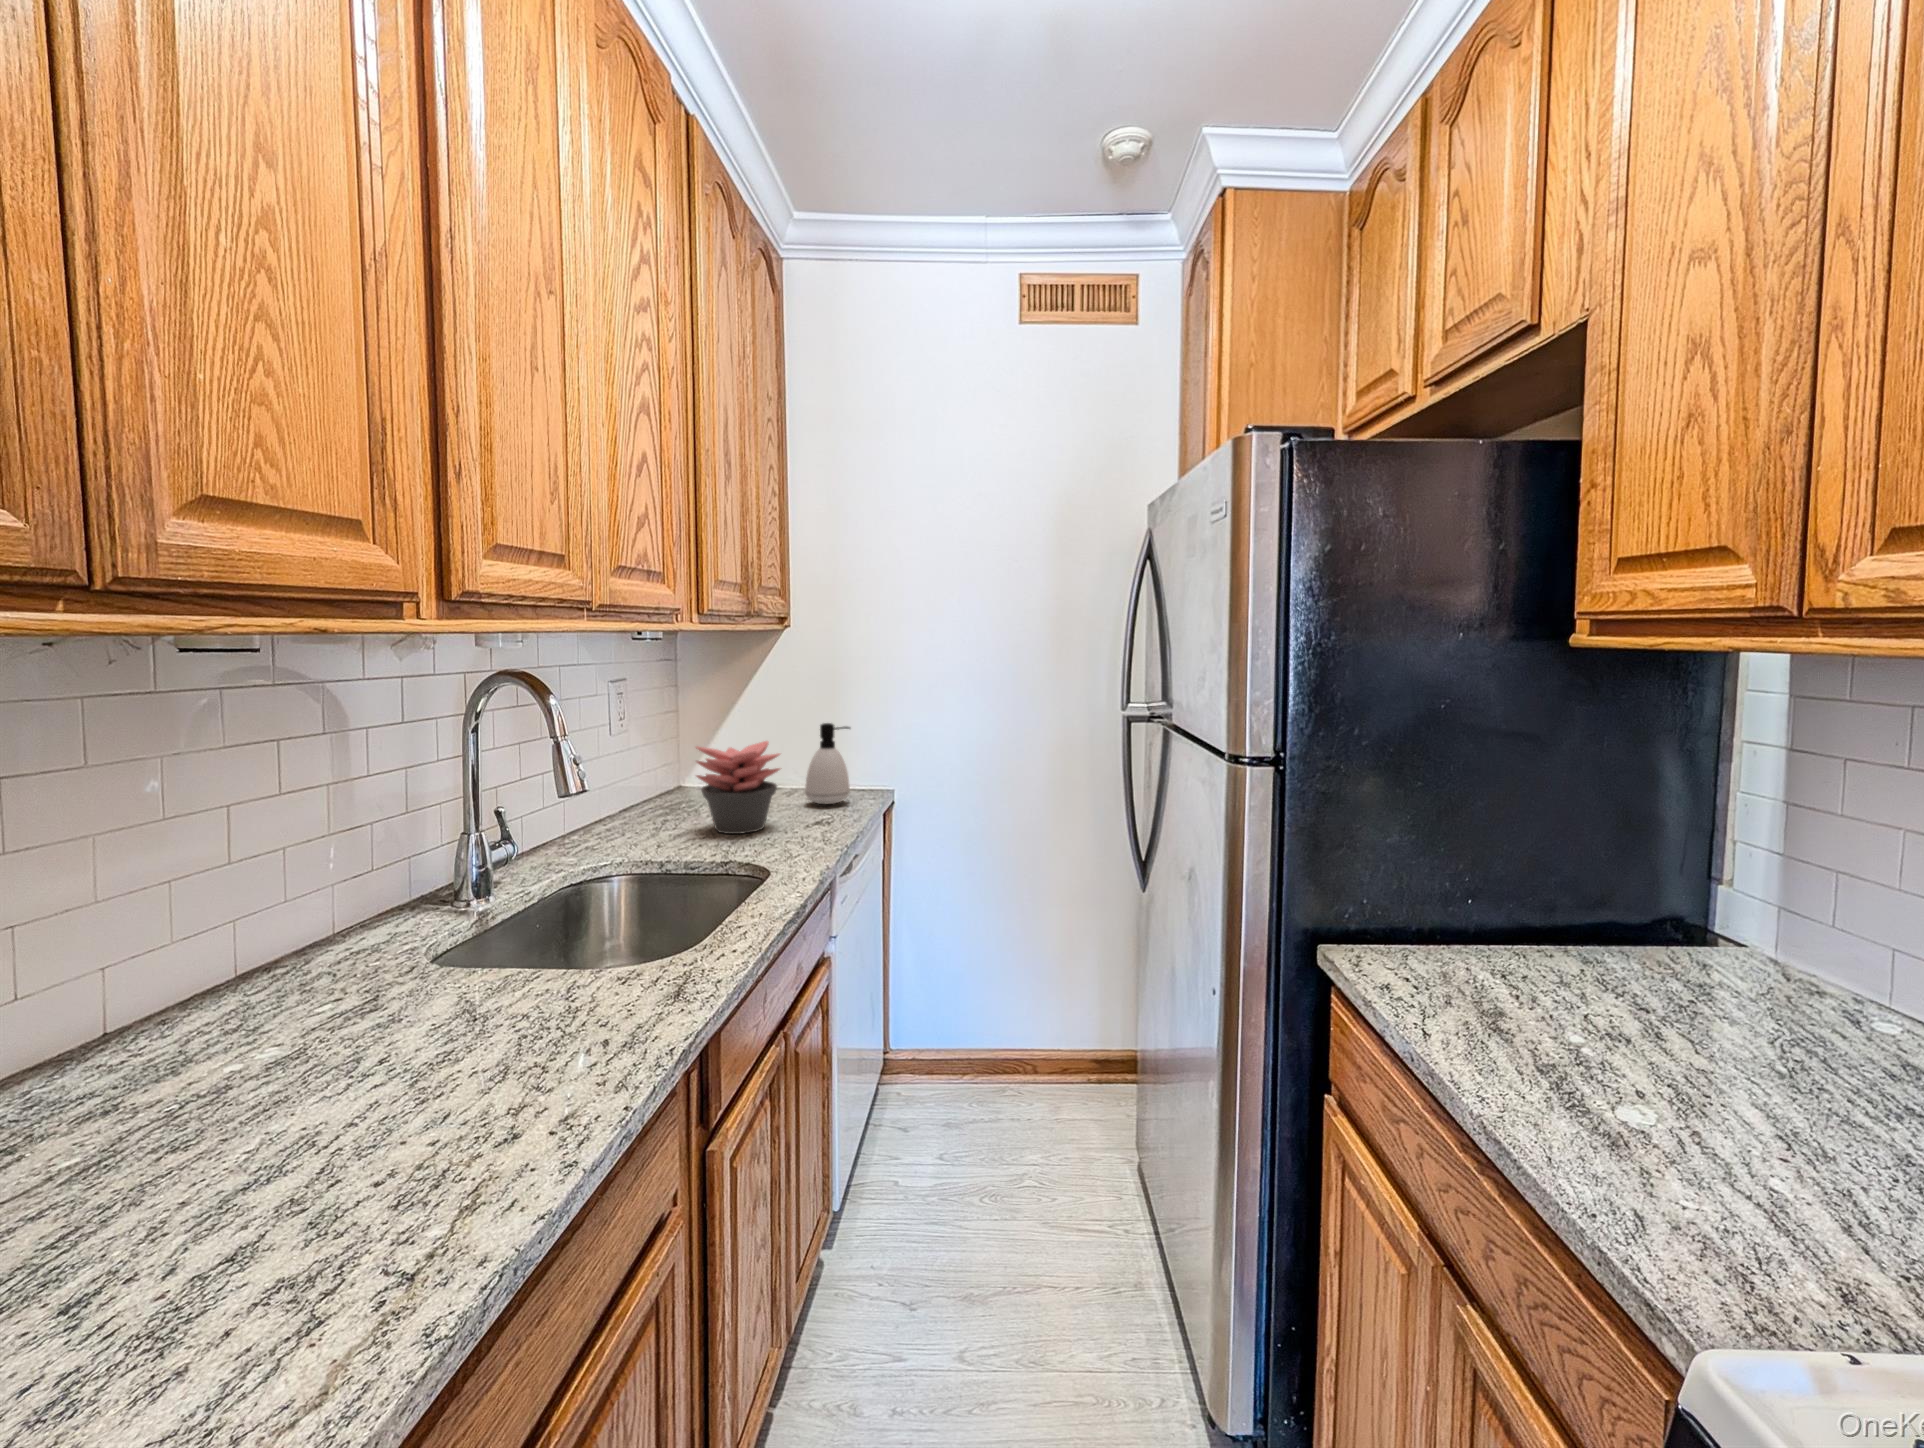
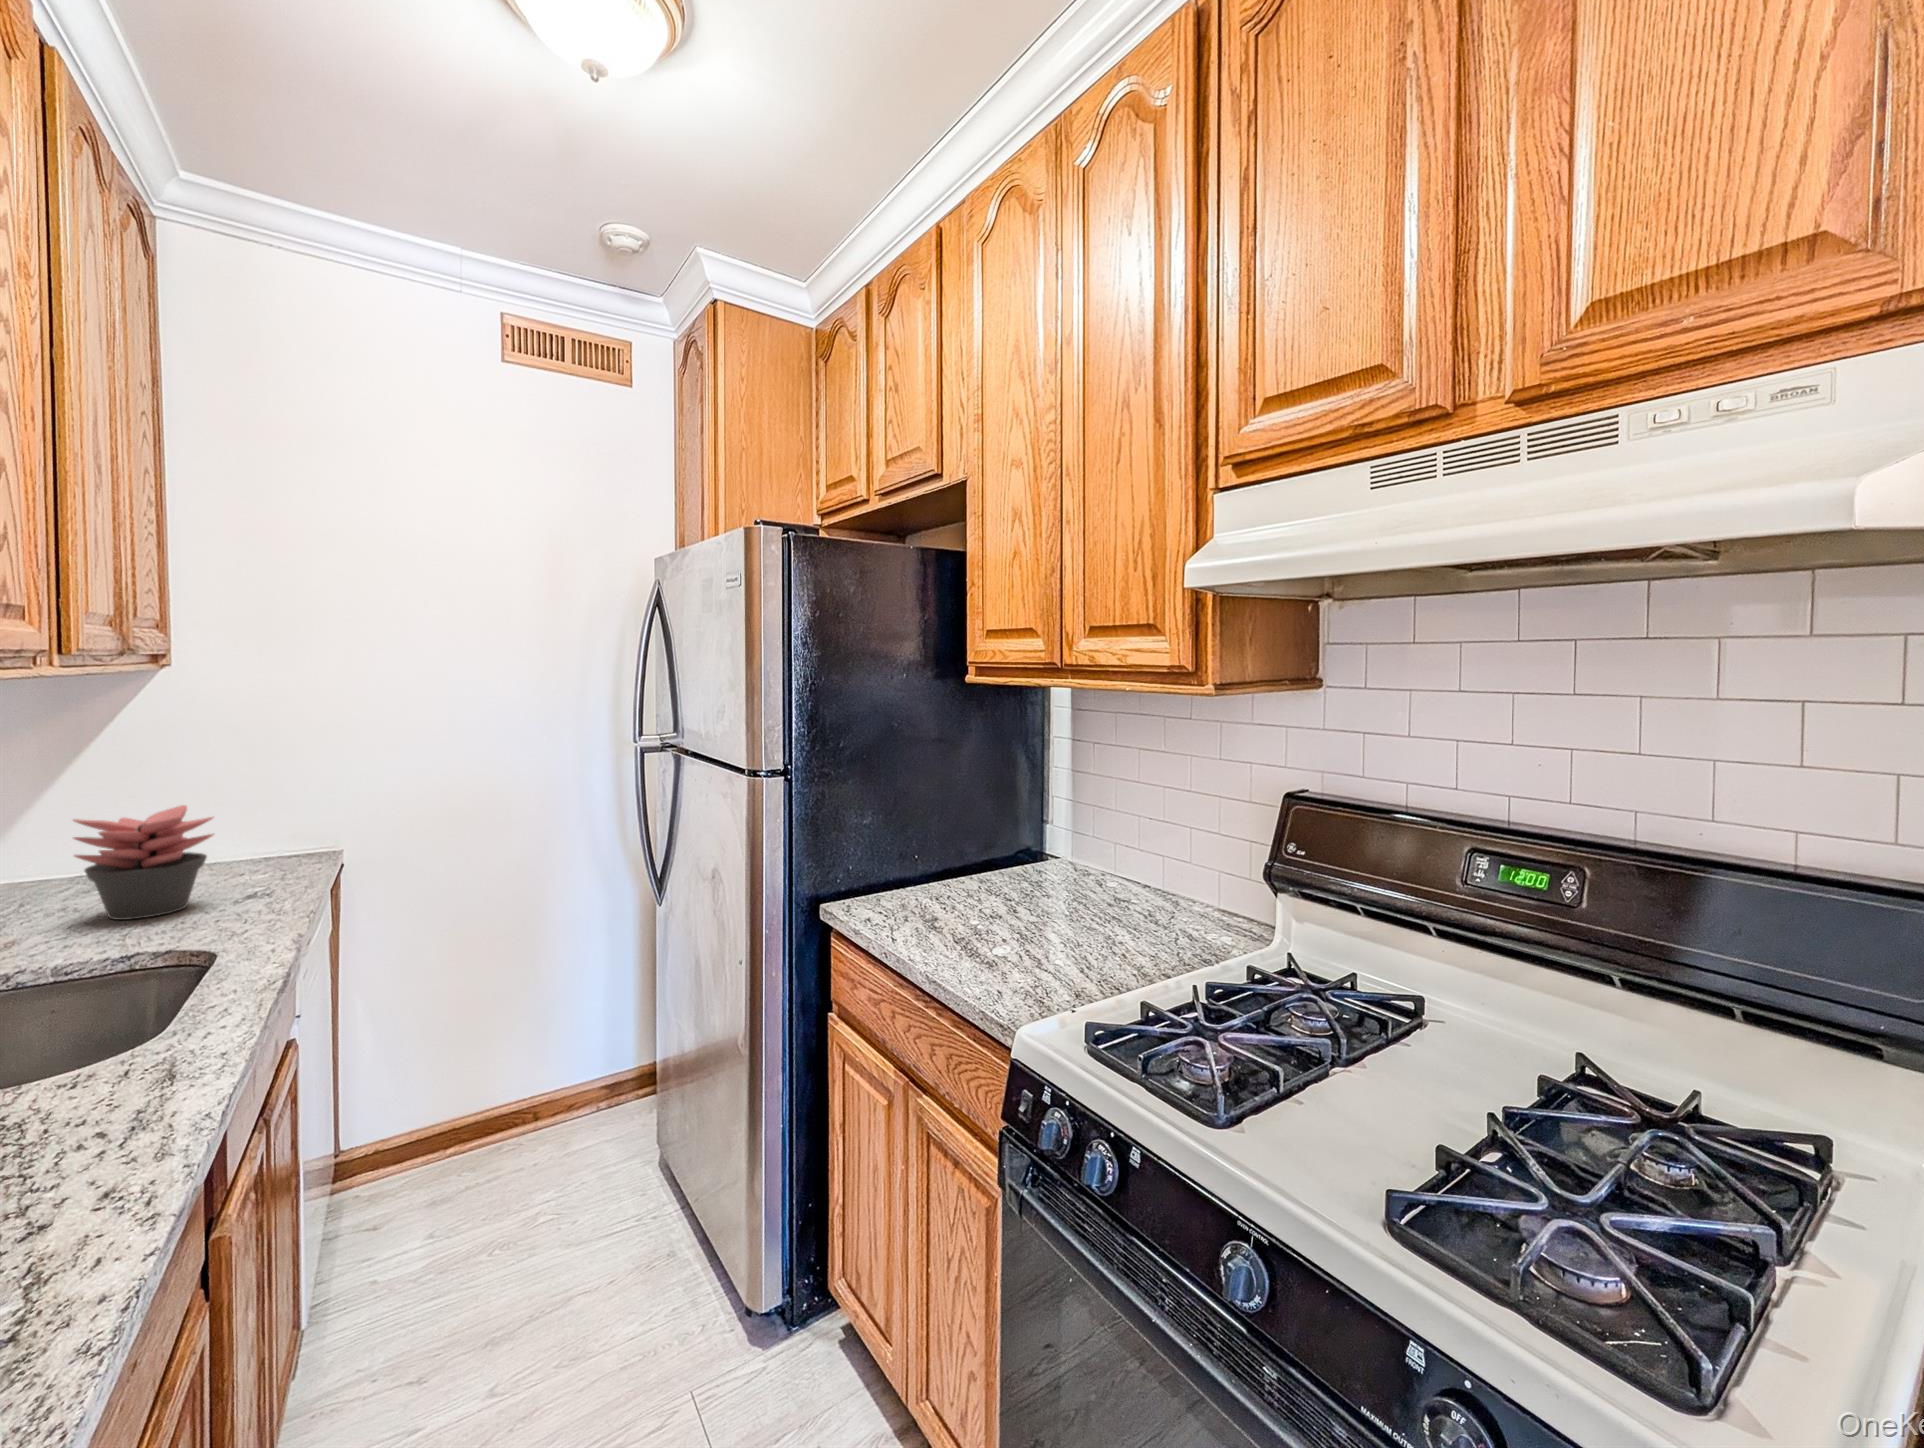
soap dispenser: present [805,723,850,804] -> none [231,779,298,873]

